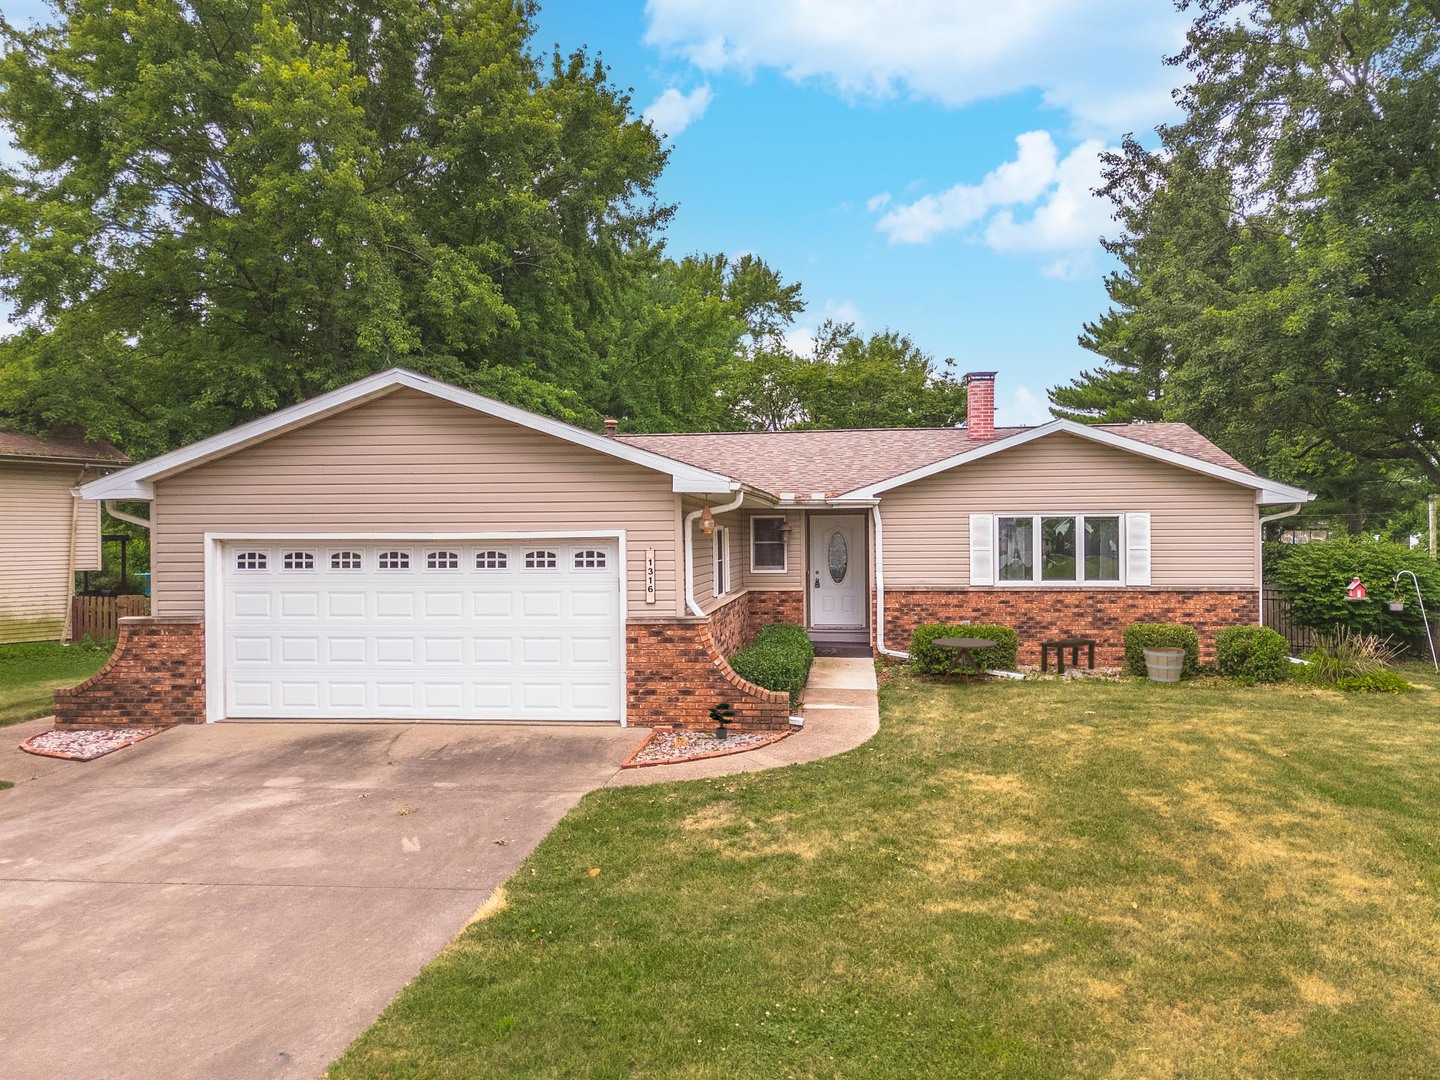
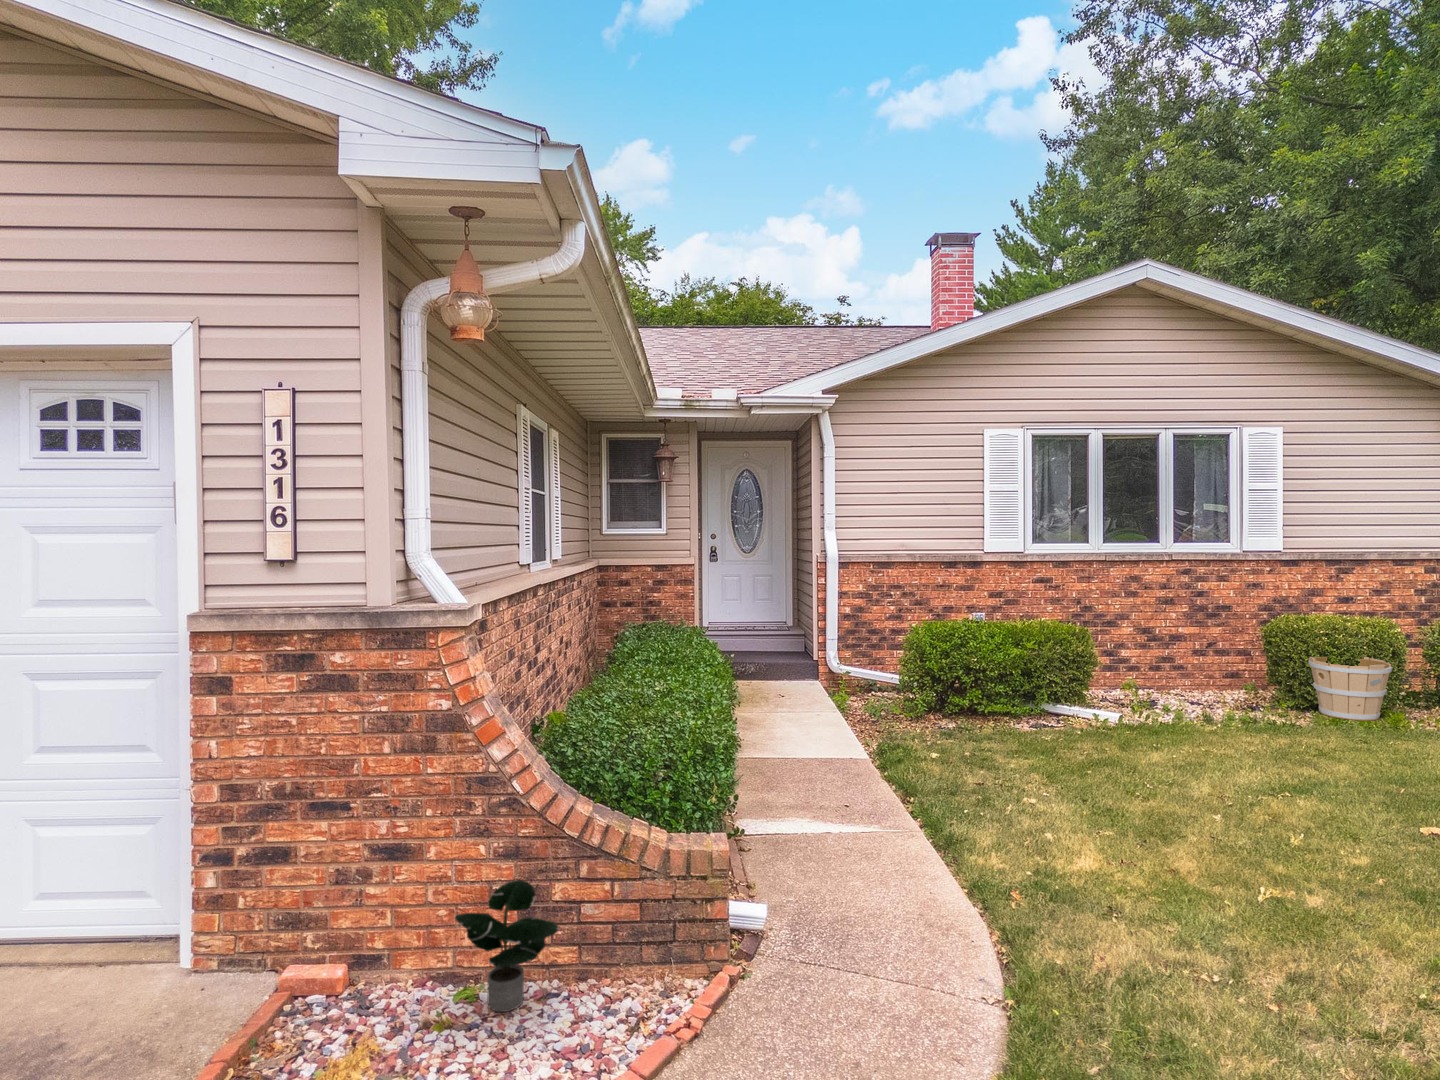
round table: present [932,638,997,688] -> none [960,646,1090,748]
bench: present [1041,638,1096,674] -> none [1120,641,1205,706]

